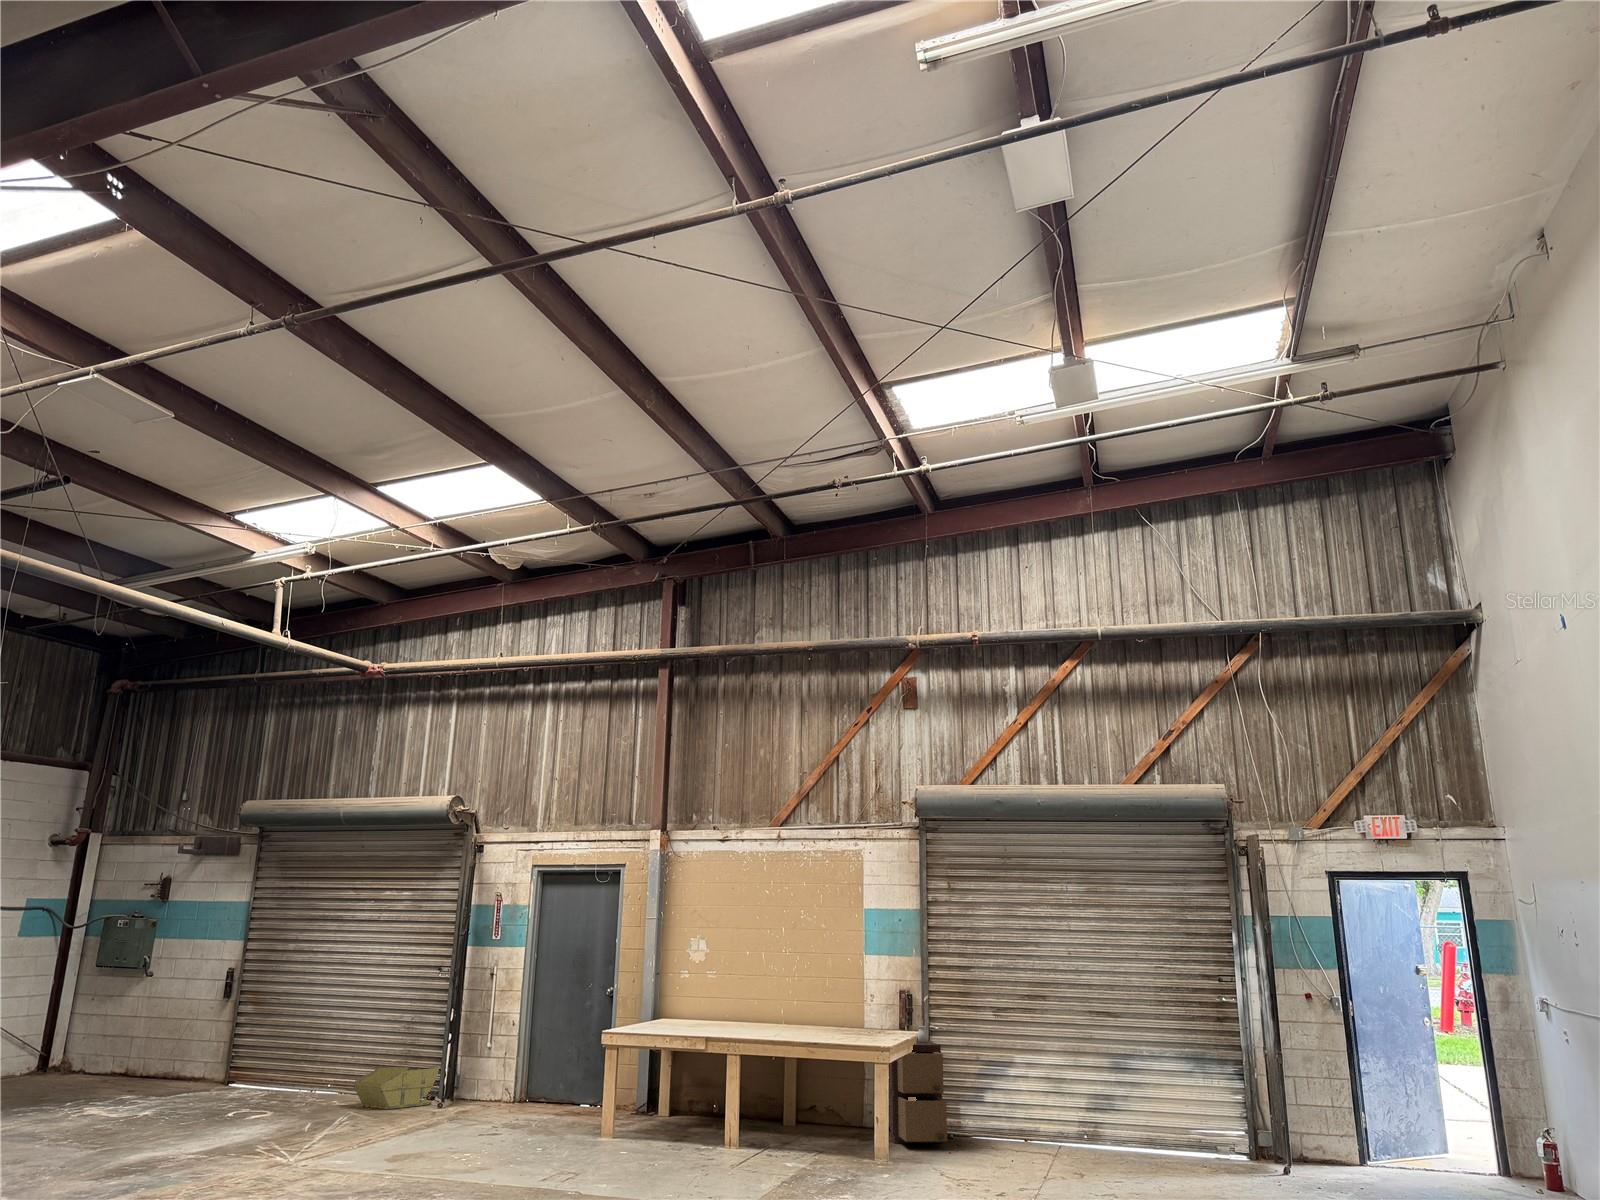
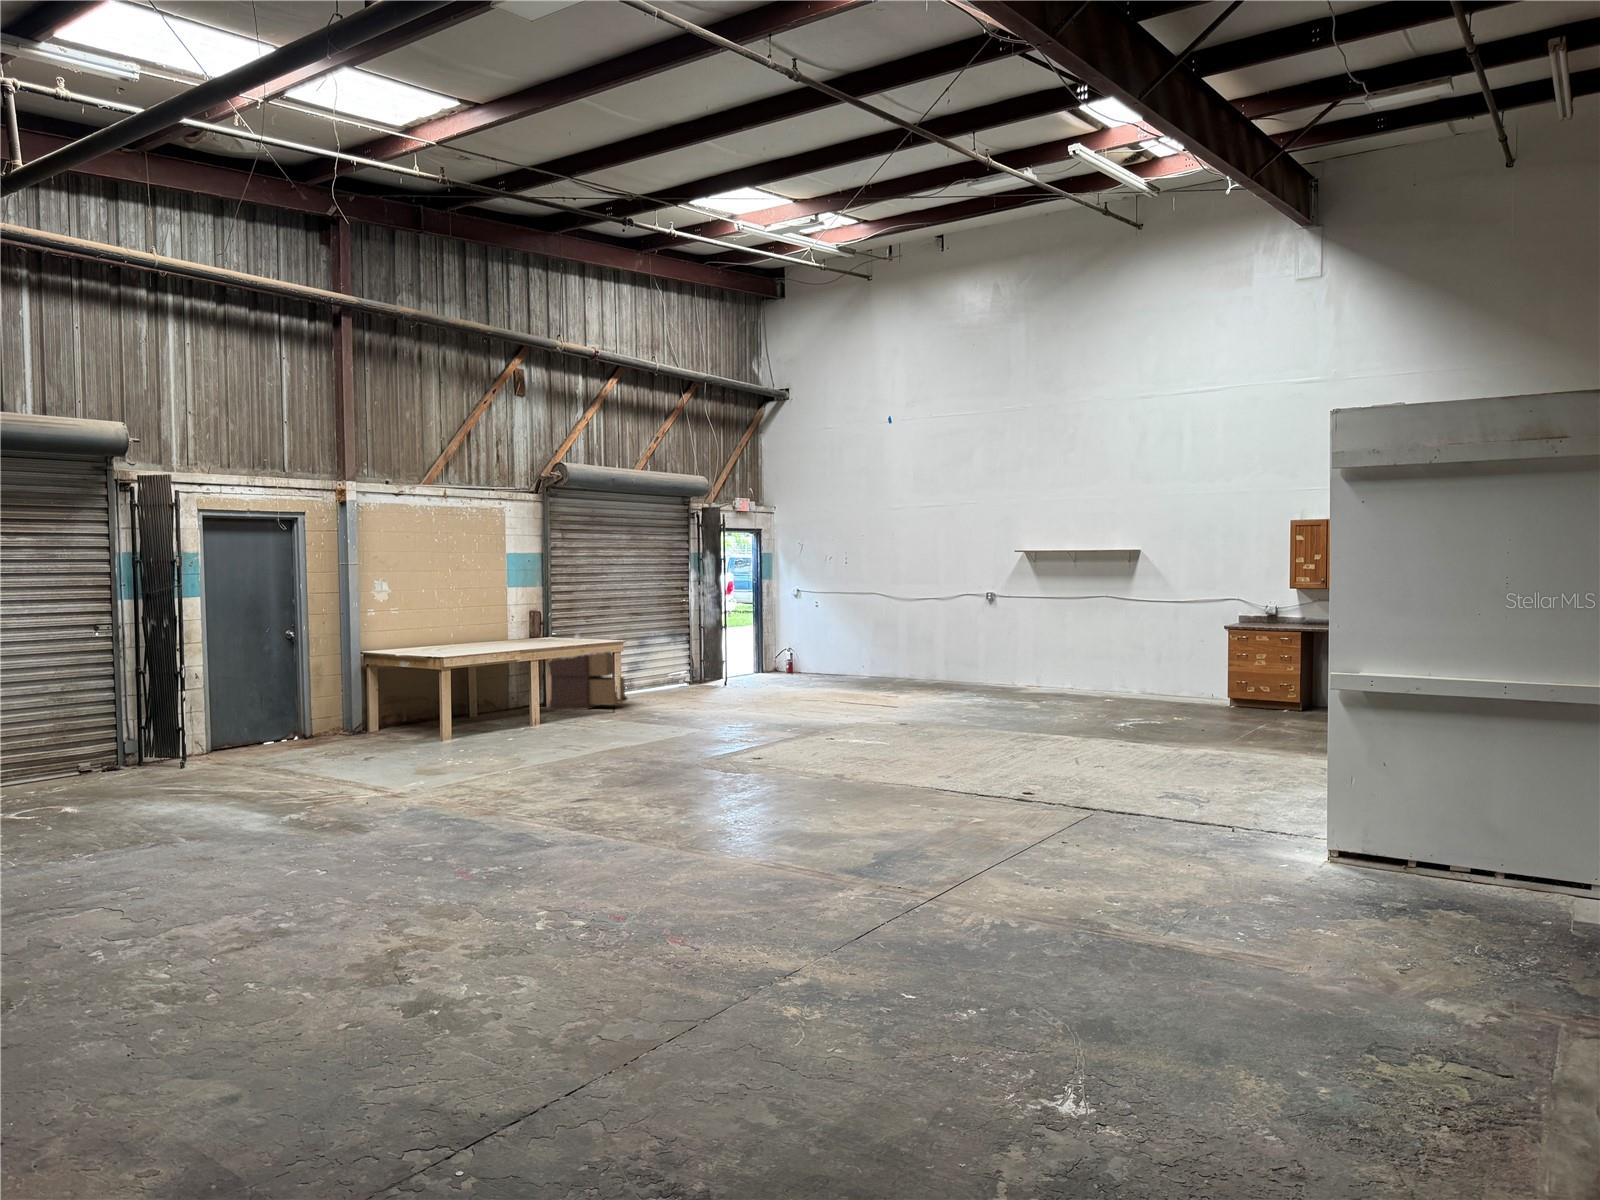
storage bin: present [354,1066,439,1109] -> none [82,731,146,785]

